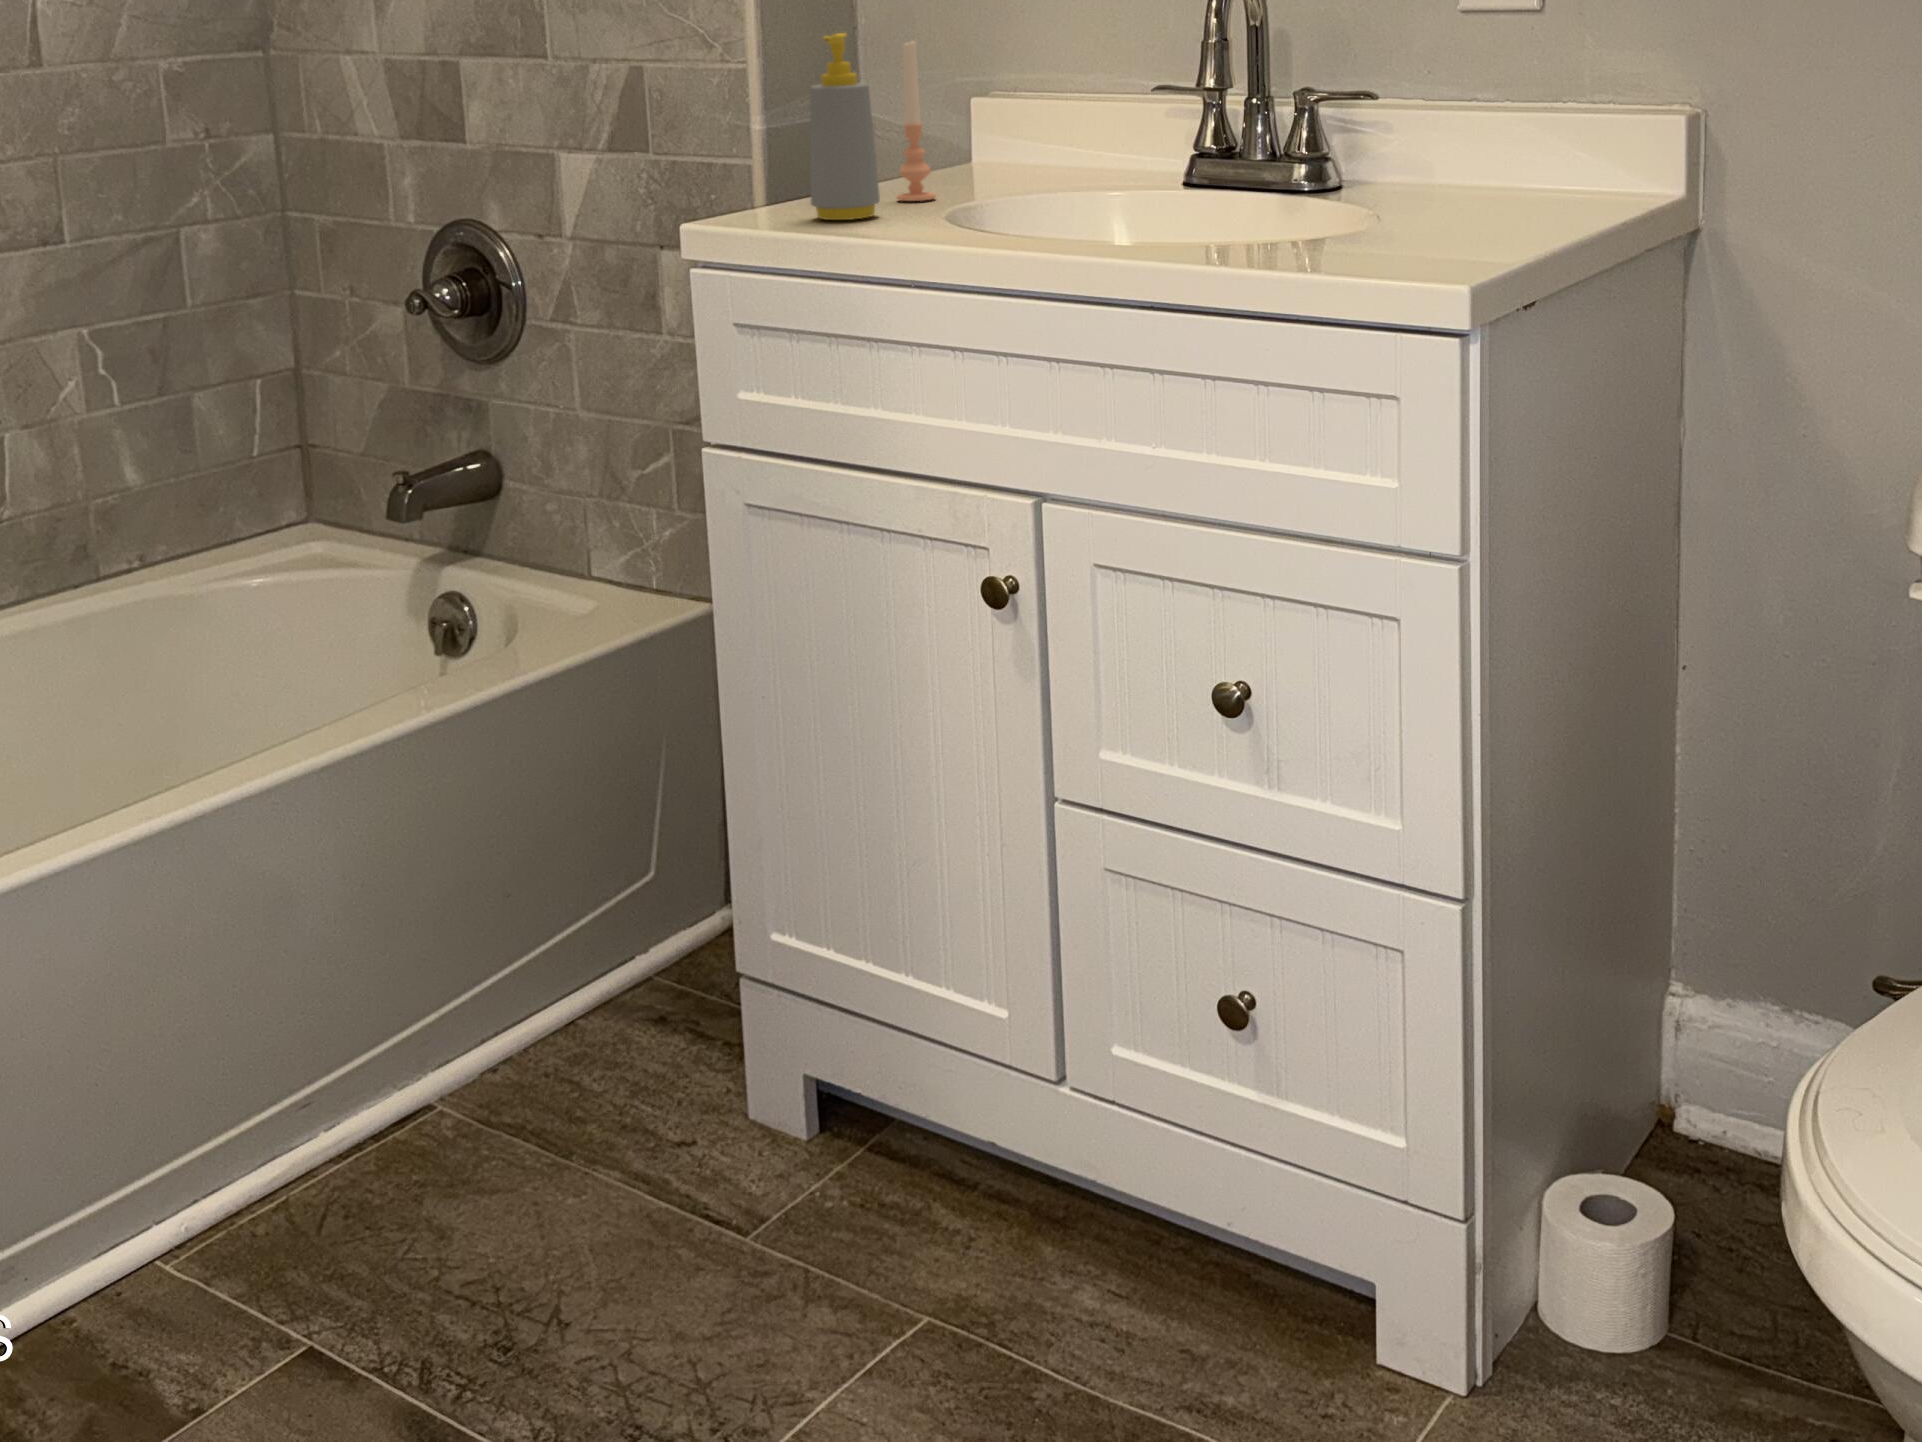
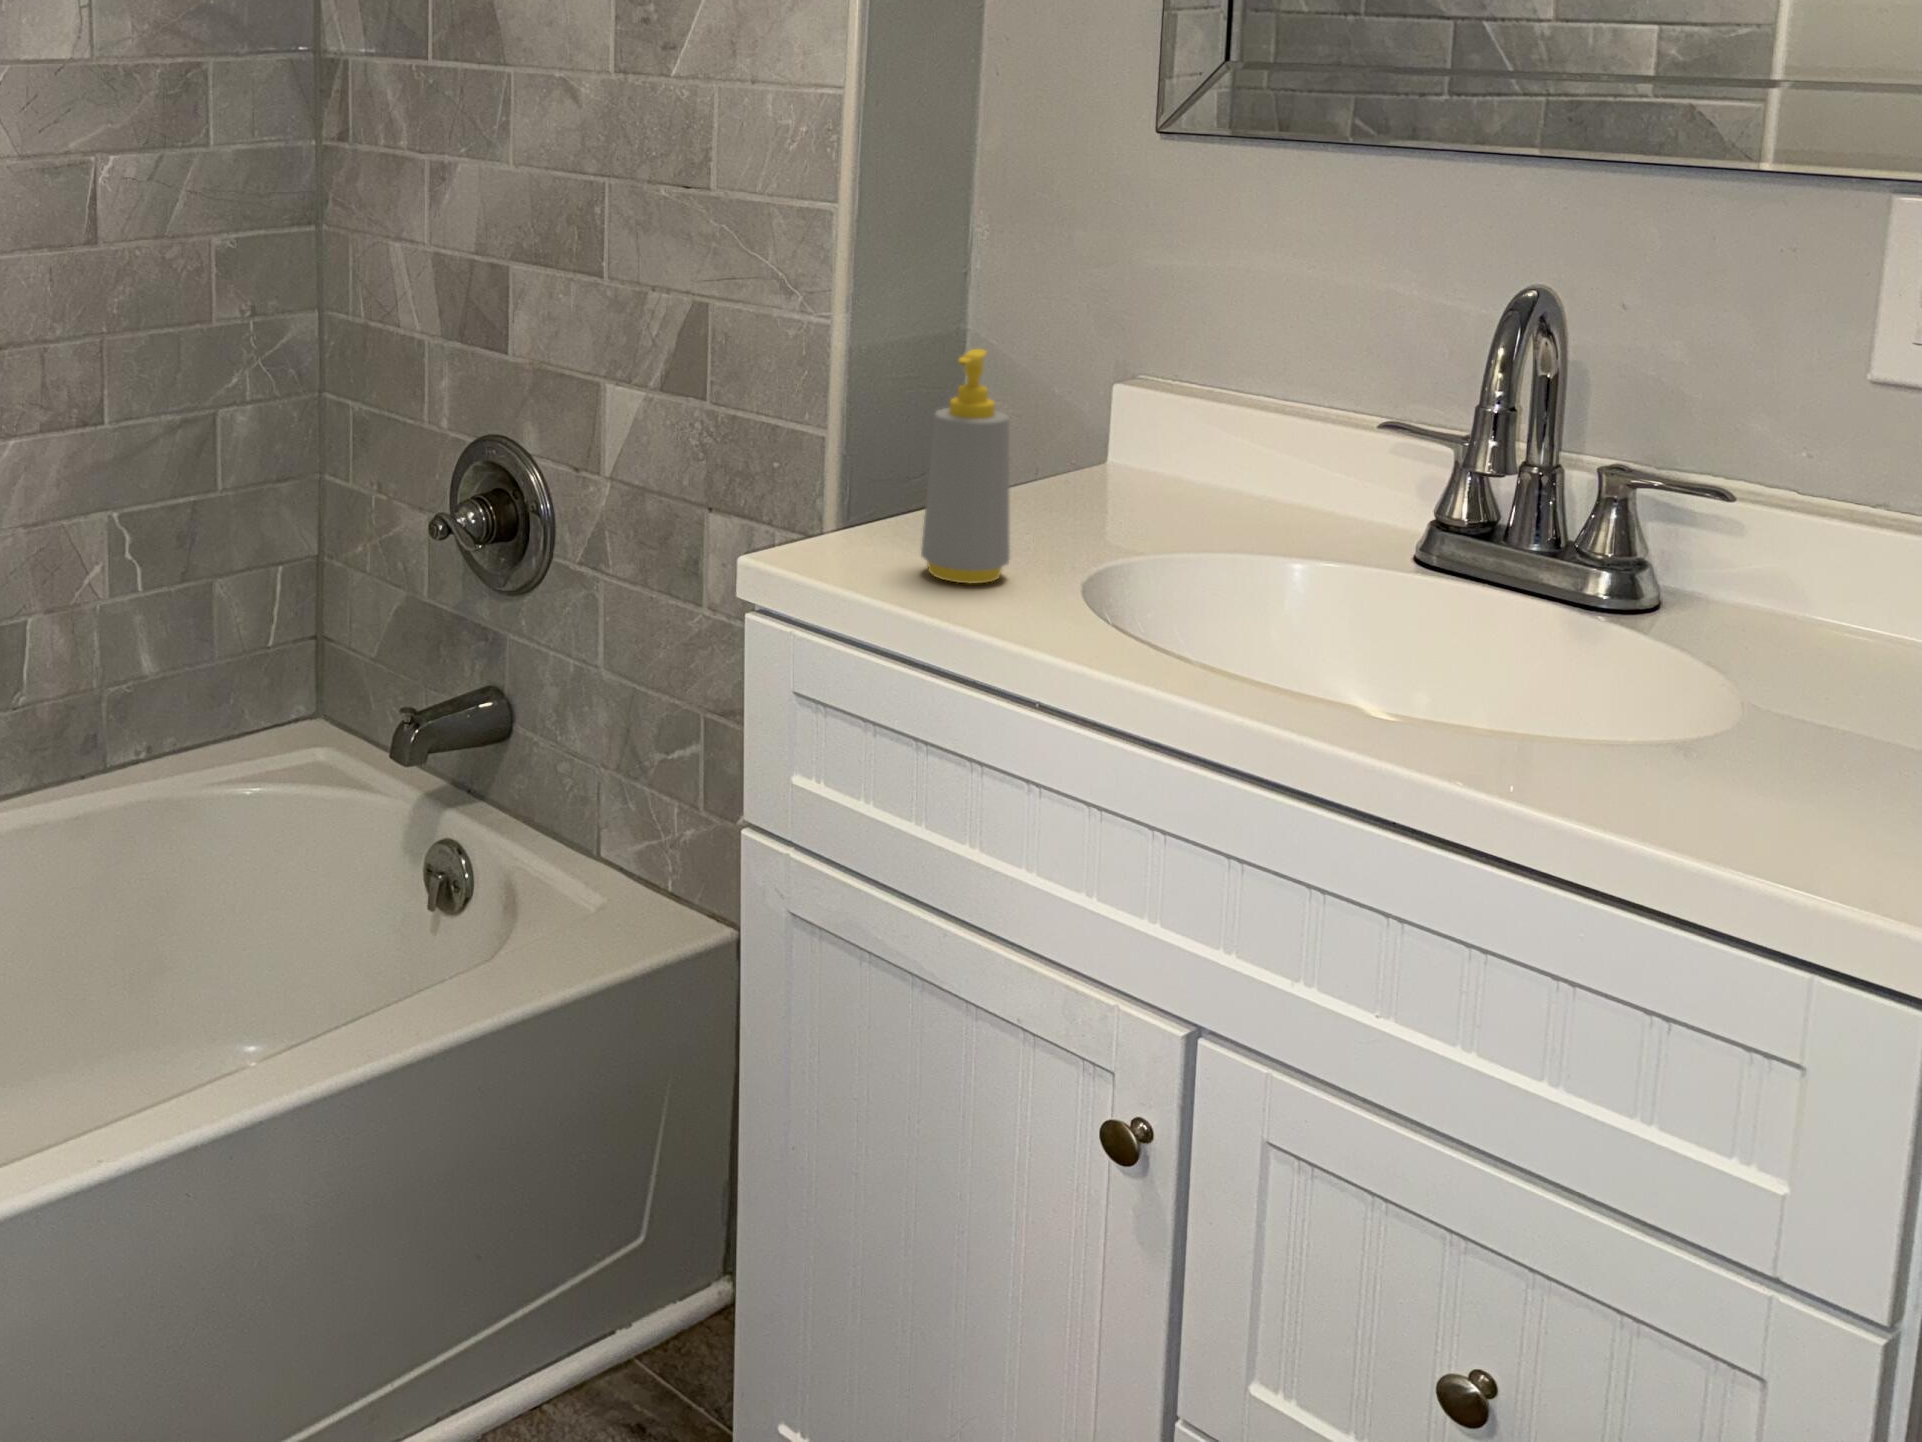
candle: present [897,41,936,201] -> none [1024,346,1075,546]

